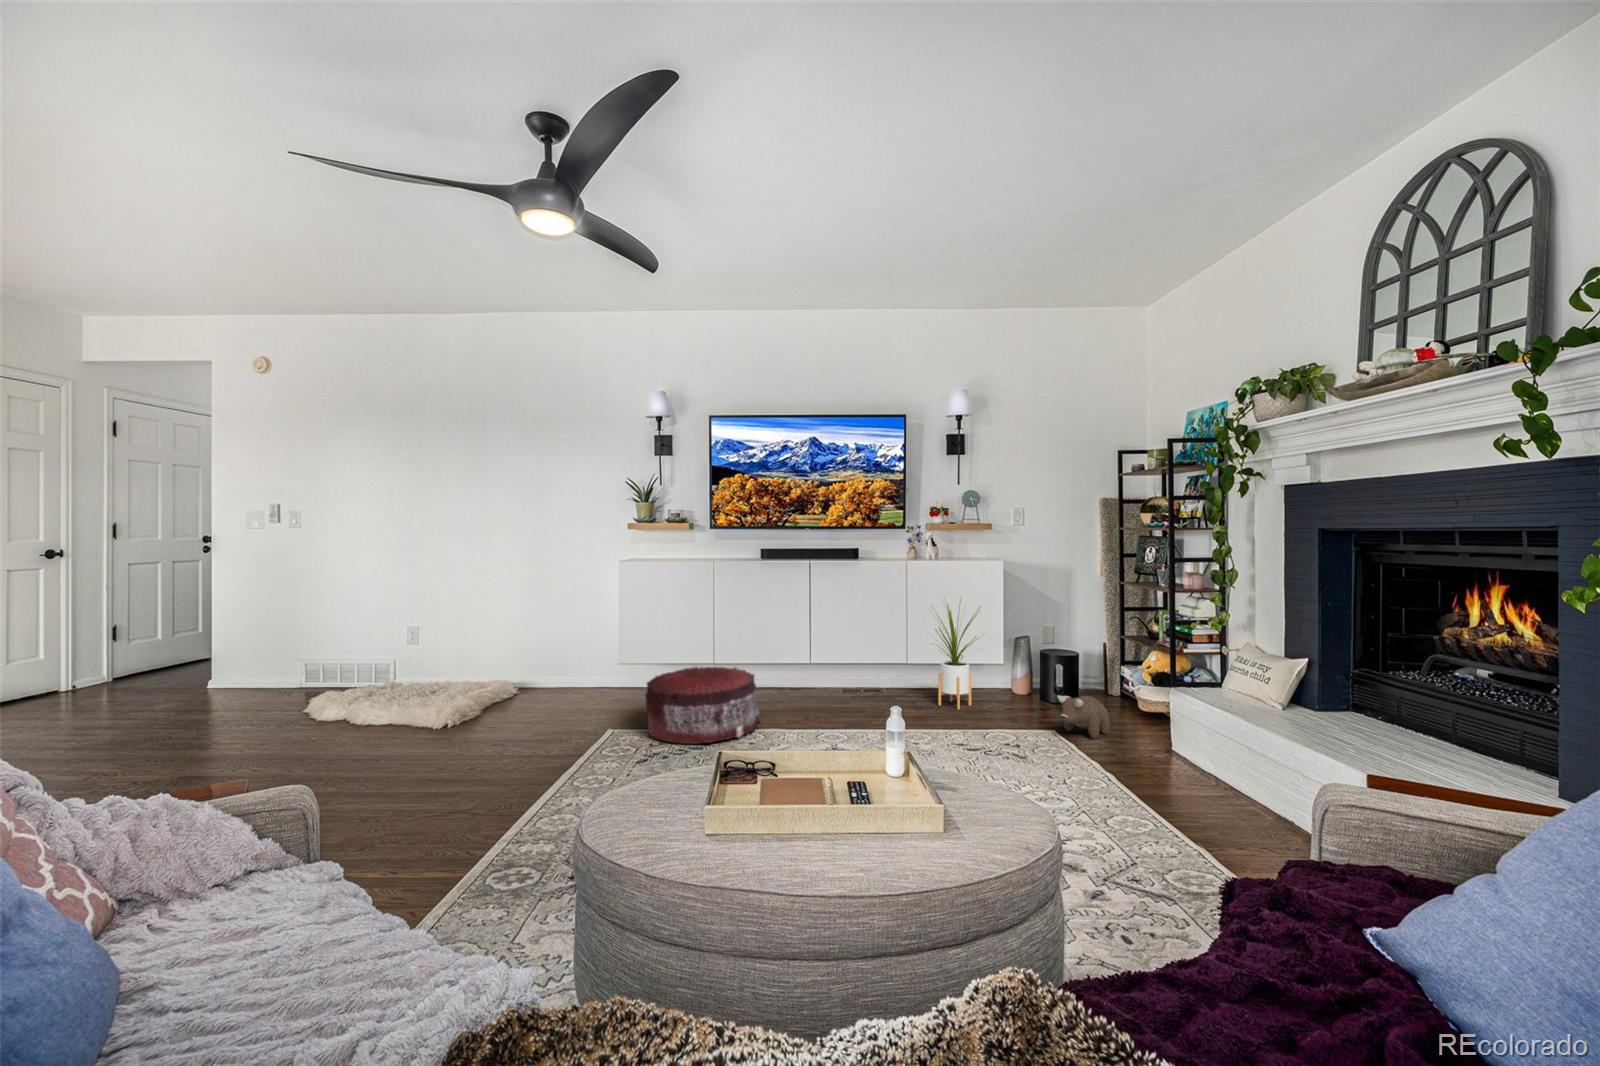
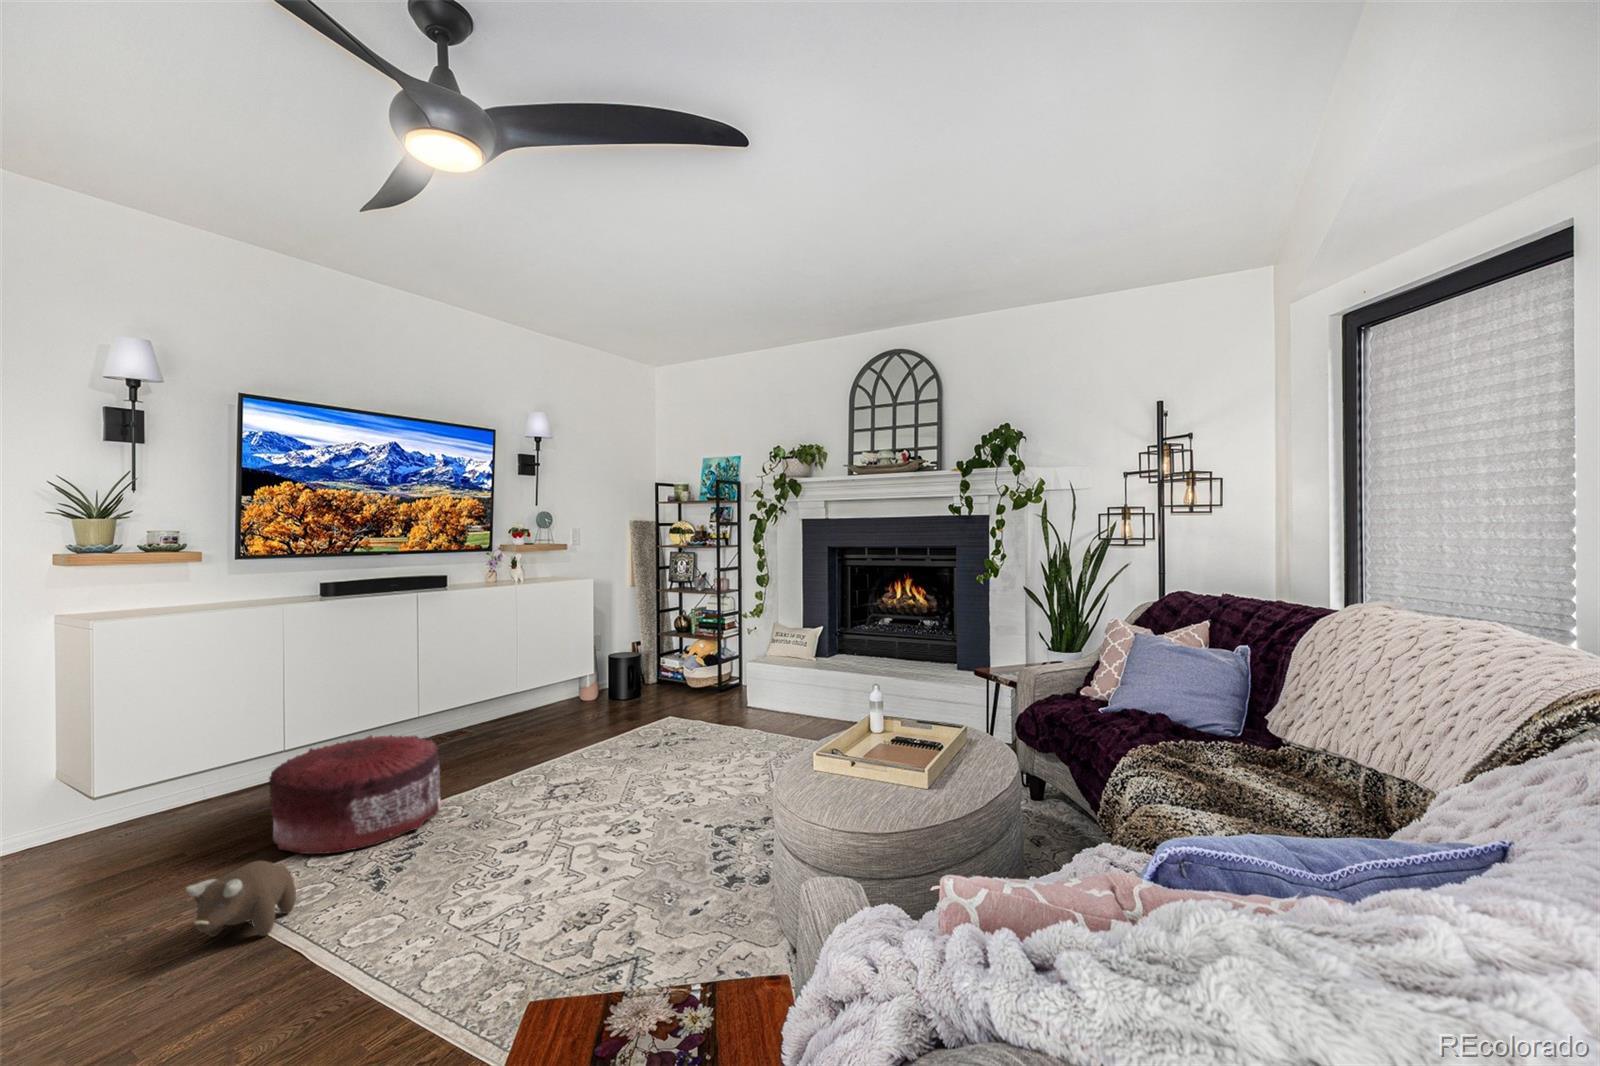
house plant: present [931,599,980,710] -> none [540,613,600,724]
plush toy: present [1057,695,1110,739] -> present [186,861,296,937]

